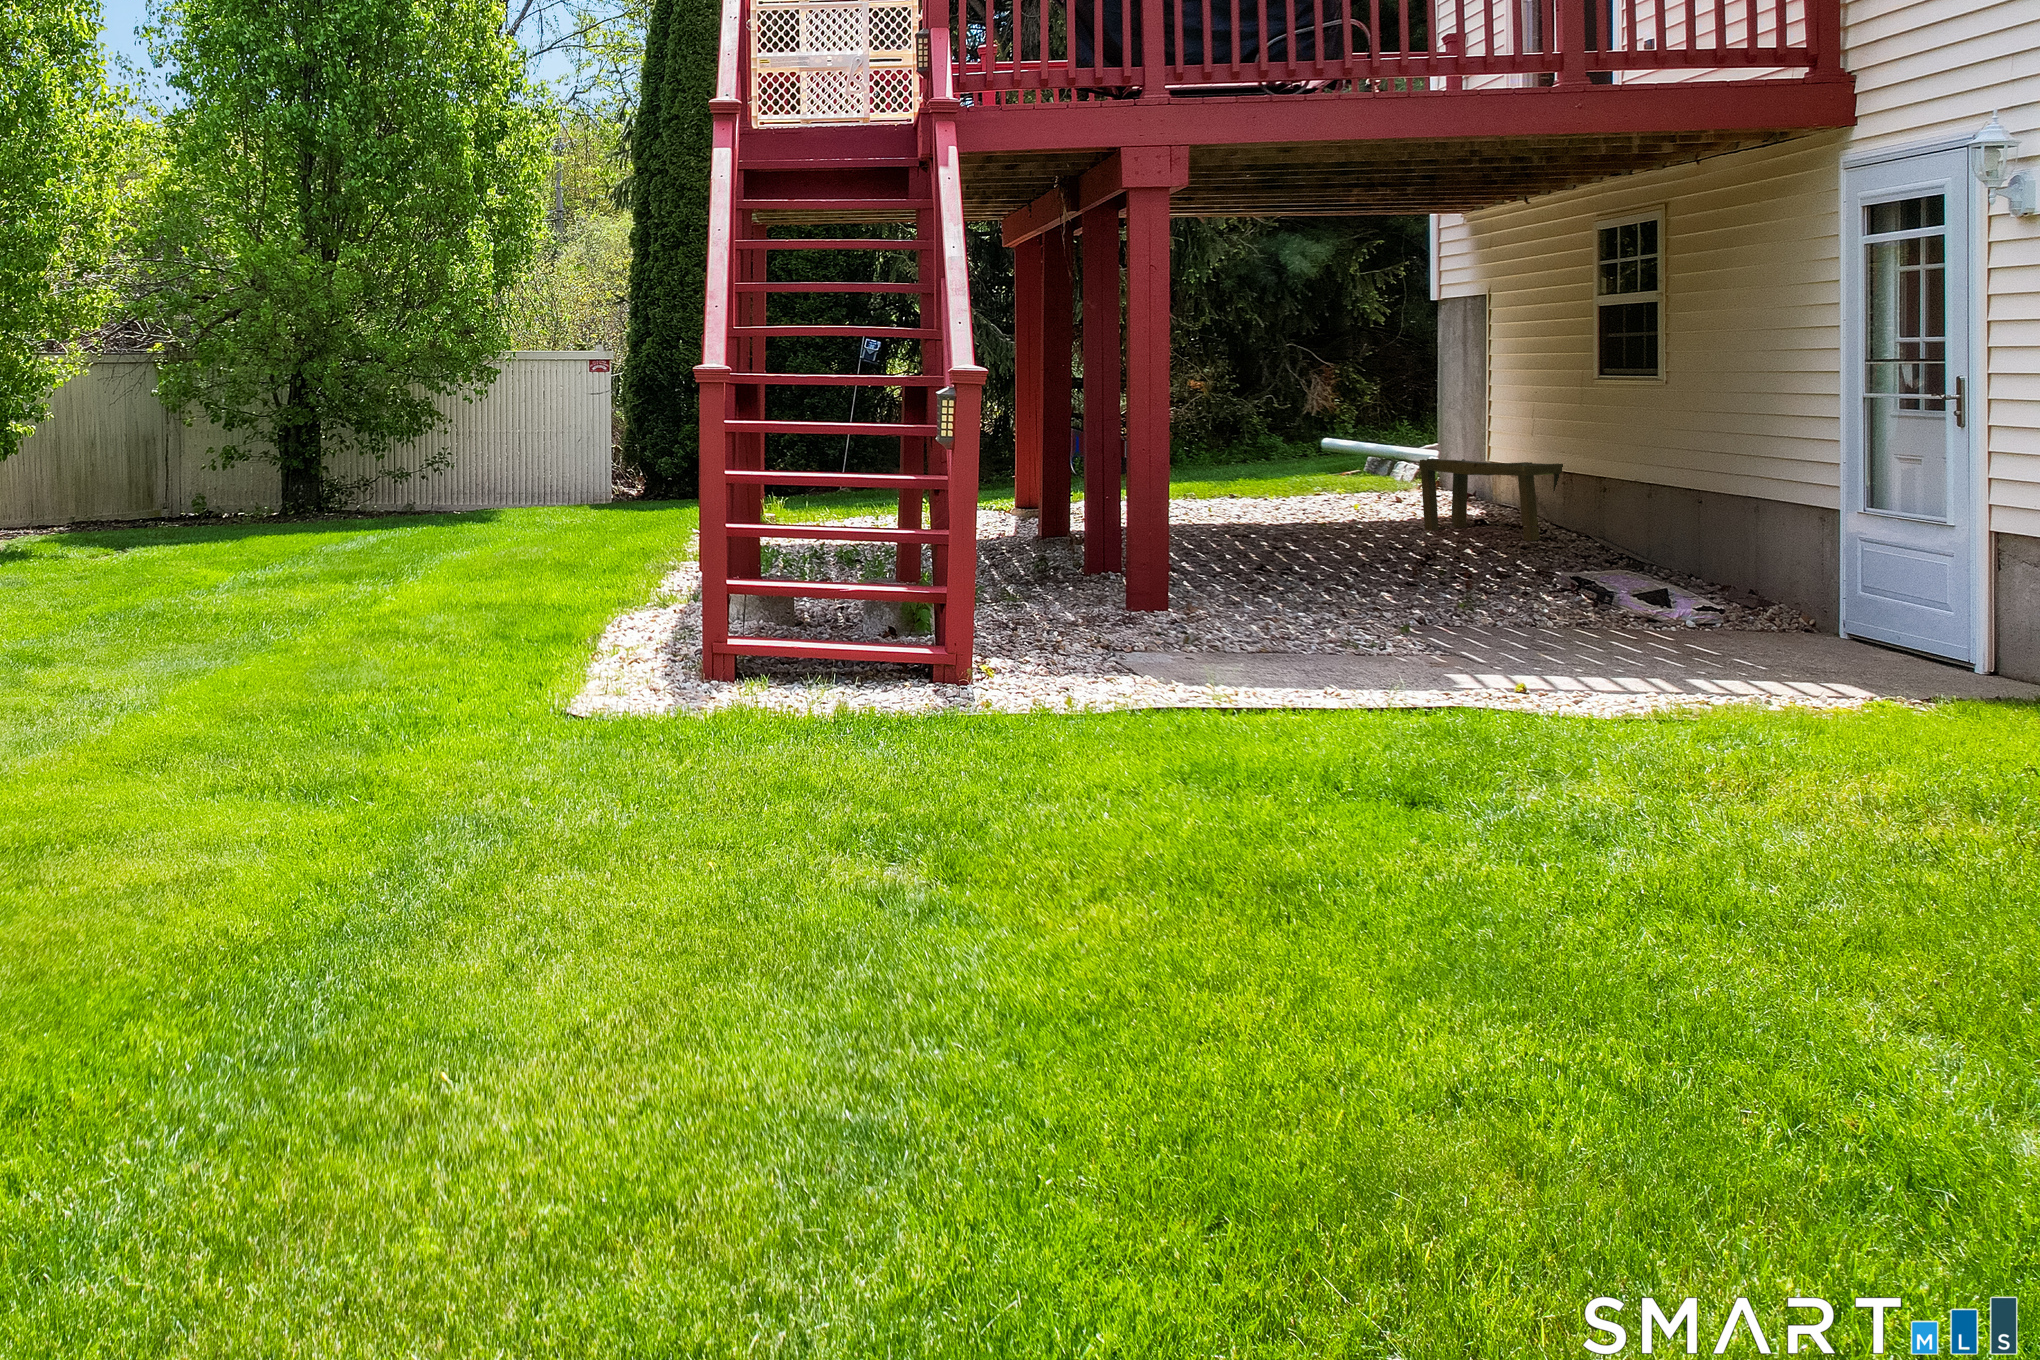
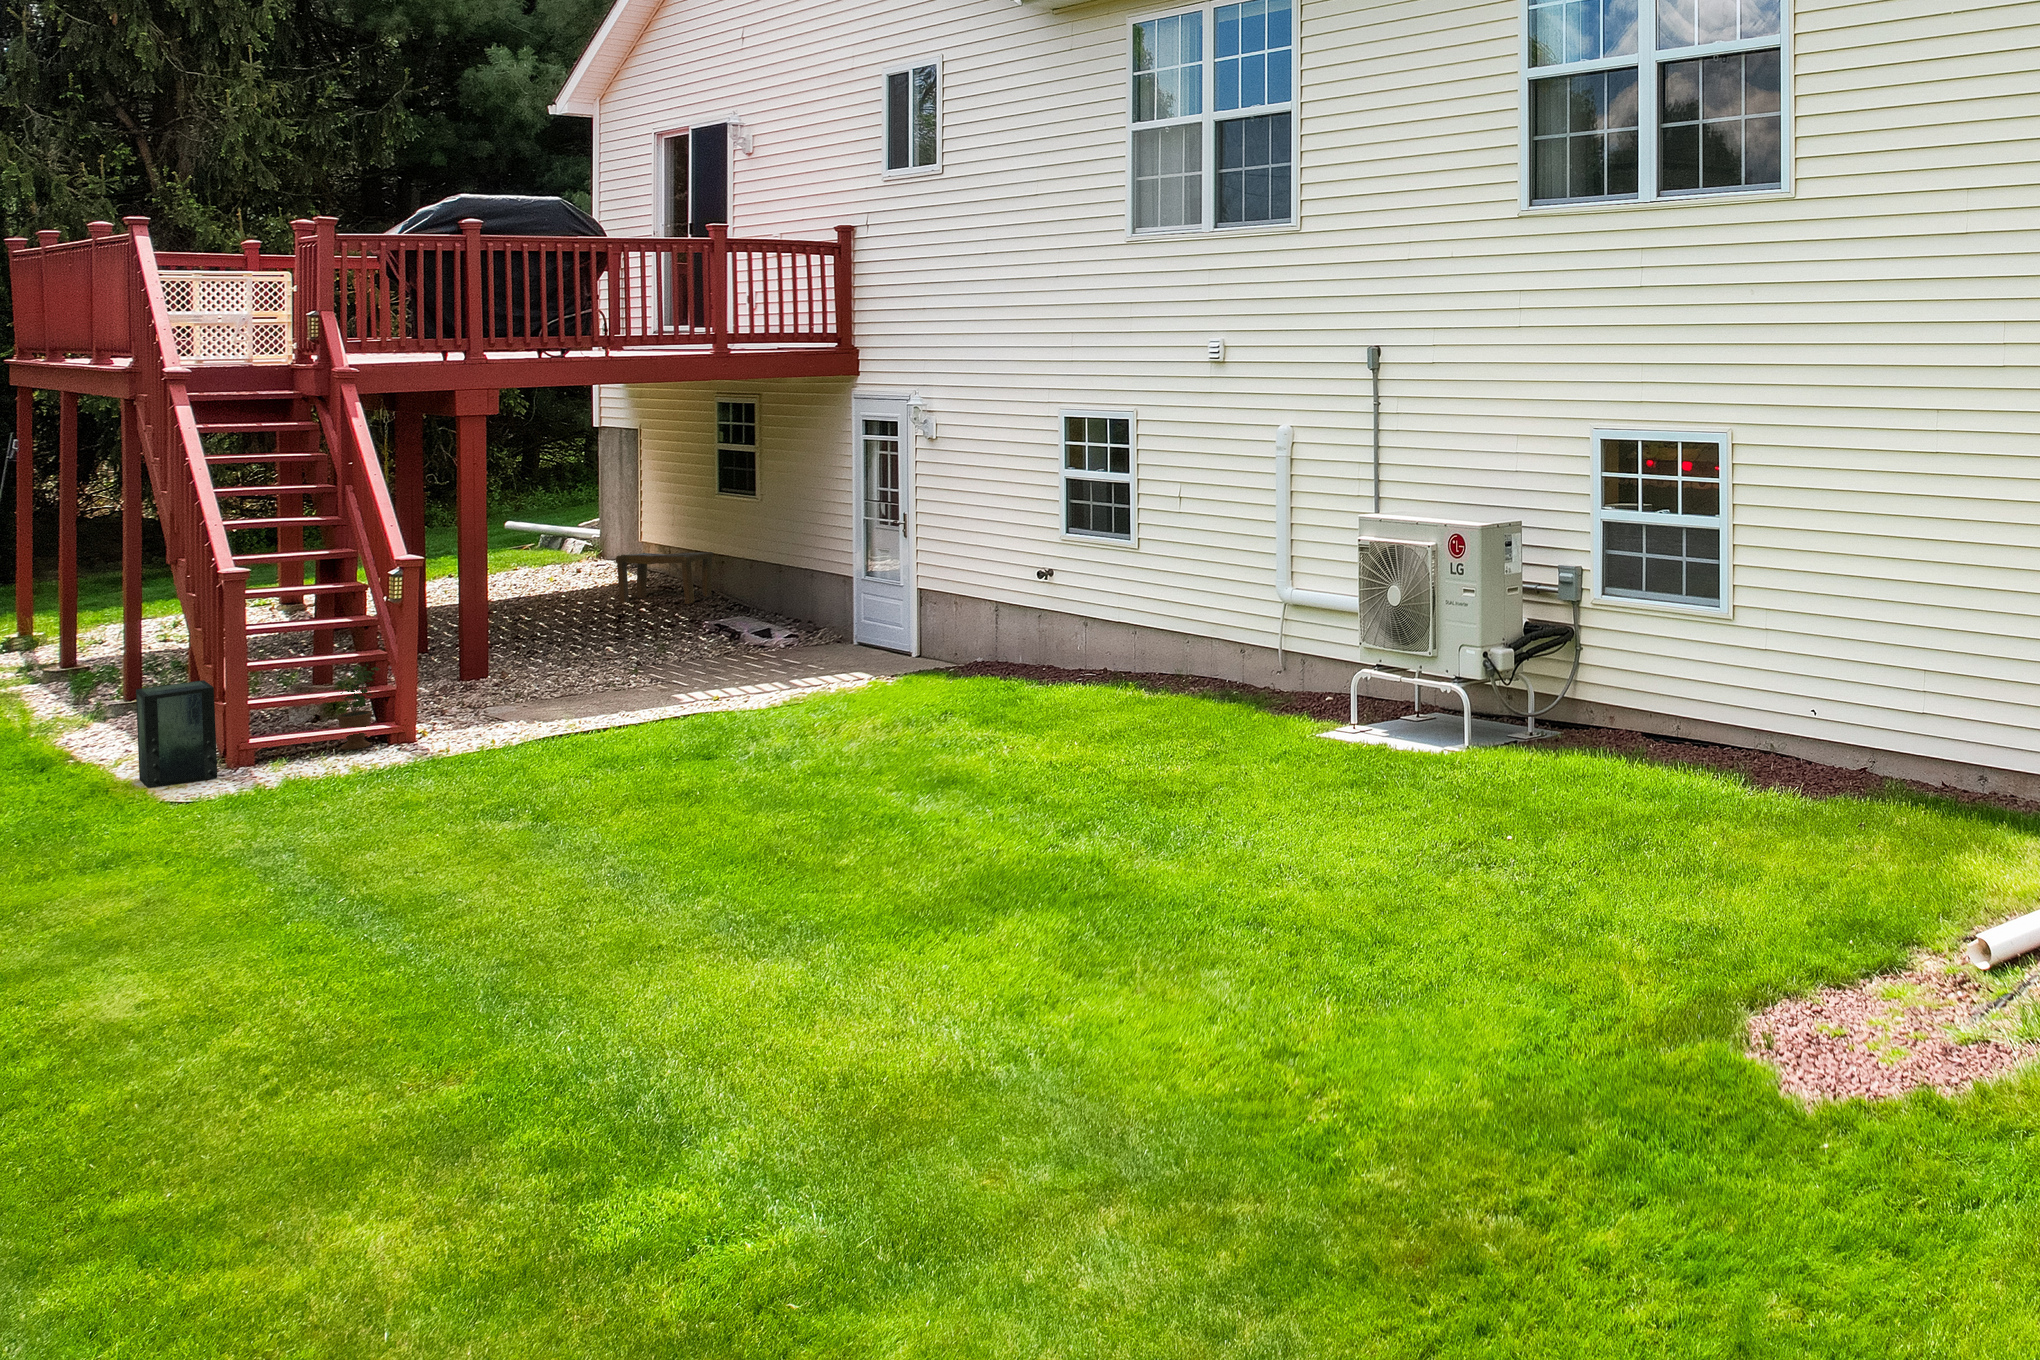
storage box: none [594,528,694,682] -> present [136,680,217,788]
potted plant: none [869,531,935,674] -> present [336,664,380,750]

